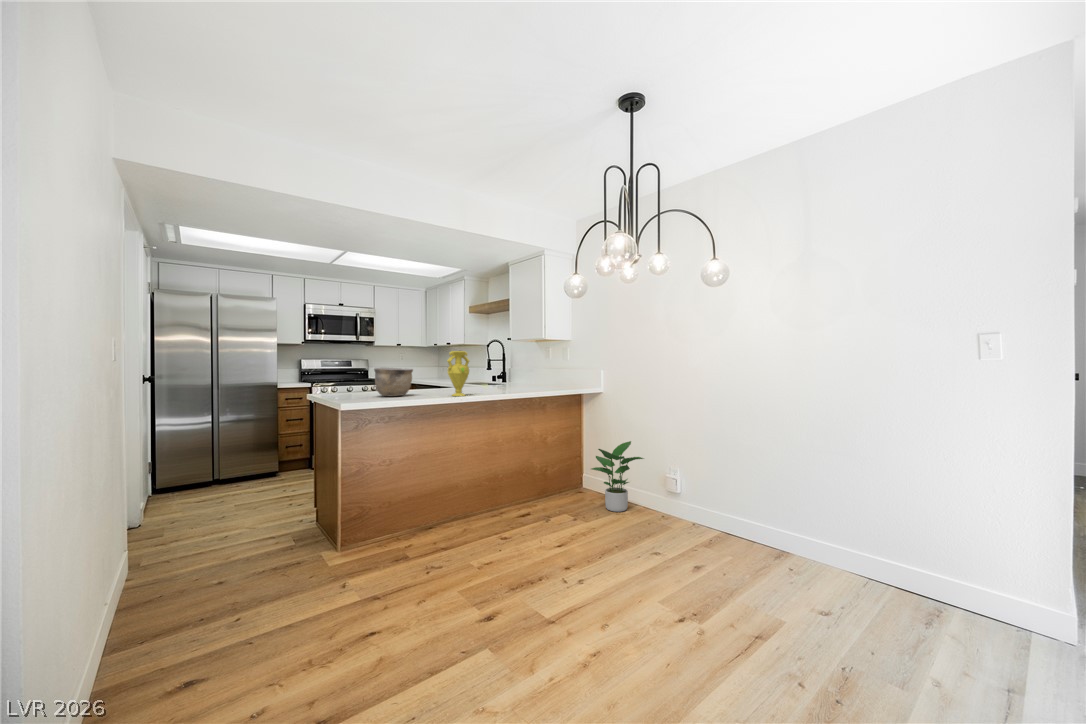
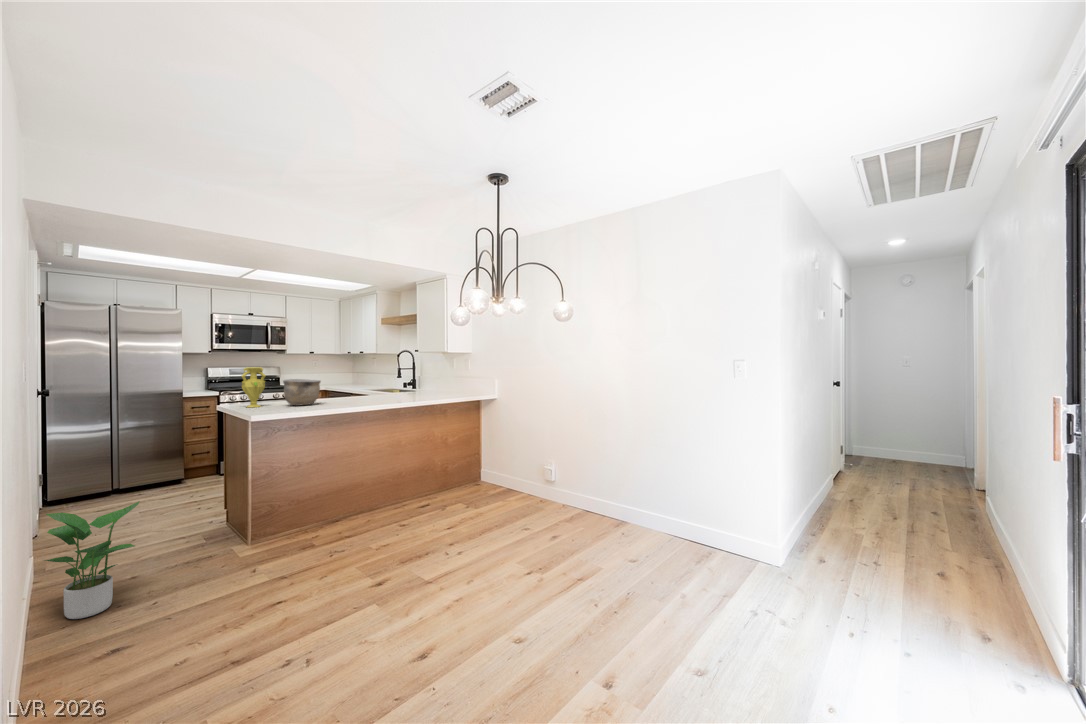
vase: present [447,351,469,396] -> present [242,367,265,407]
potted plant: present [592,441,644,512] -> present [45,502,139,619]

